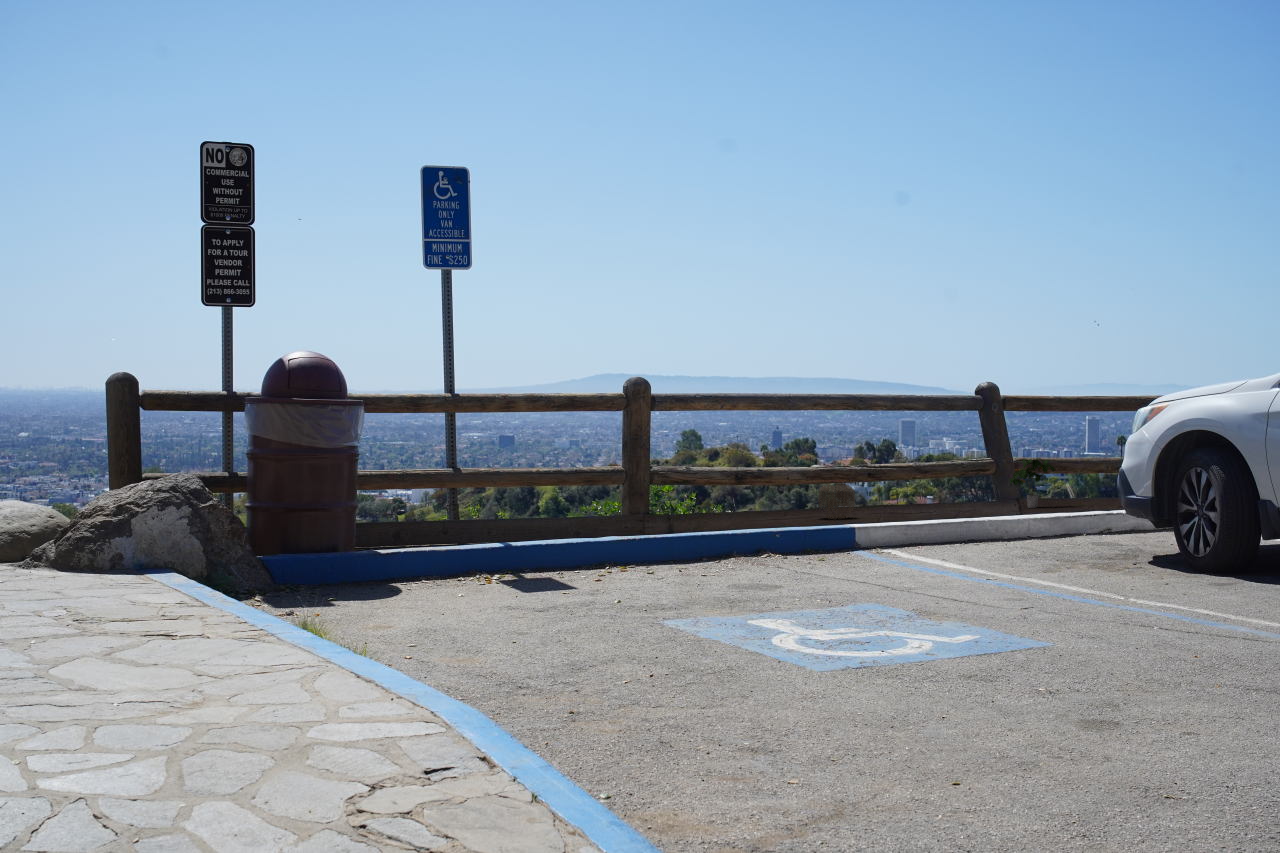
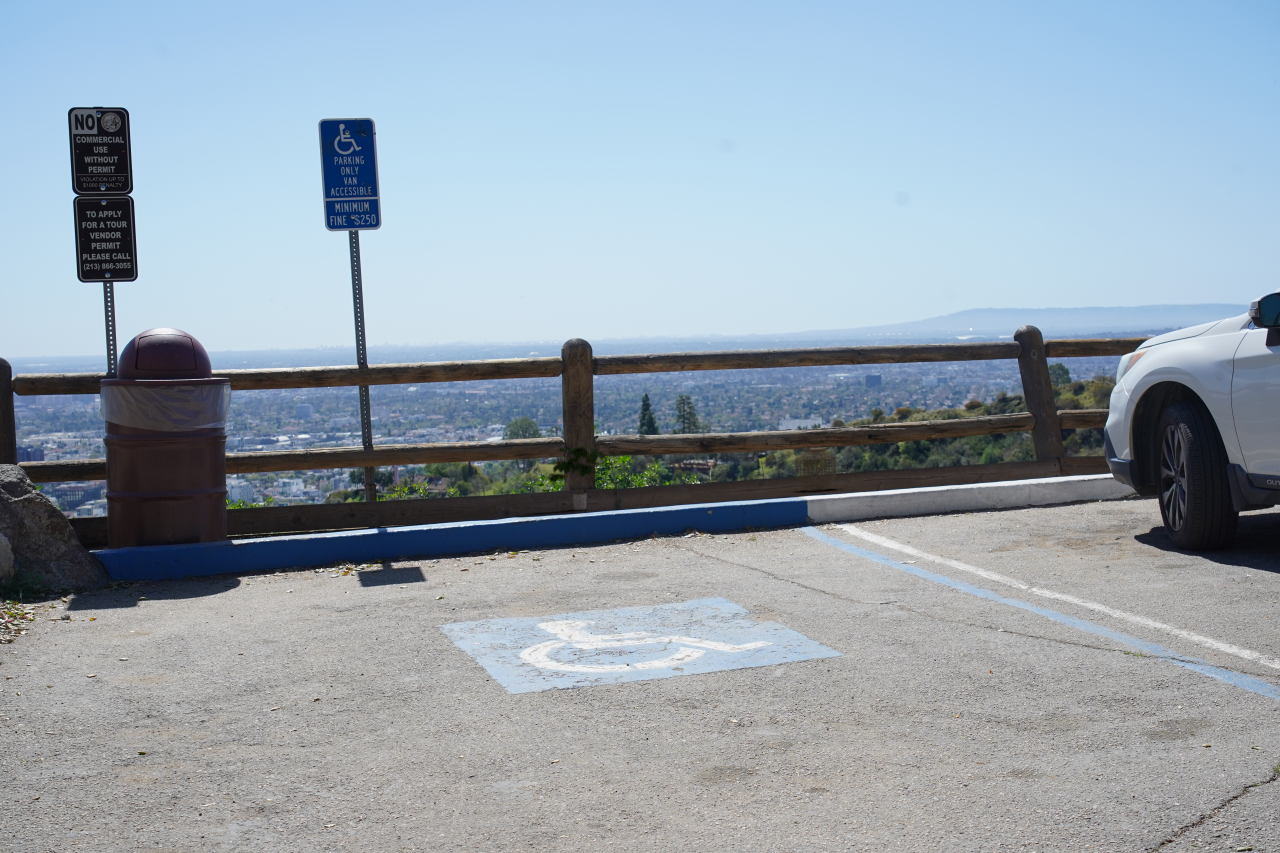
potted plant: present [1010,458,1055,508] -> present [548,445,607,510]

